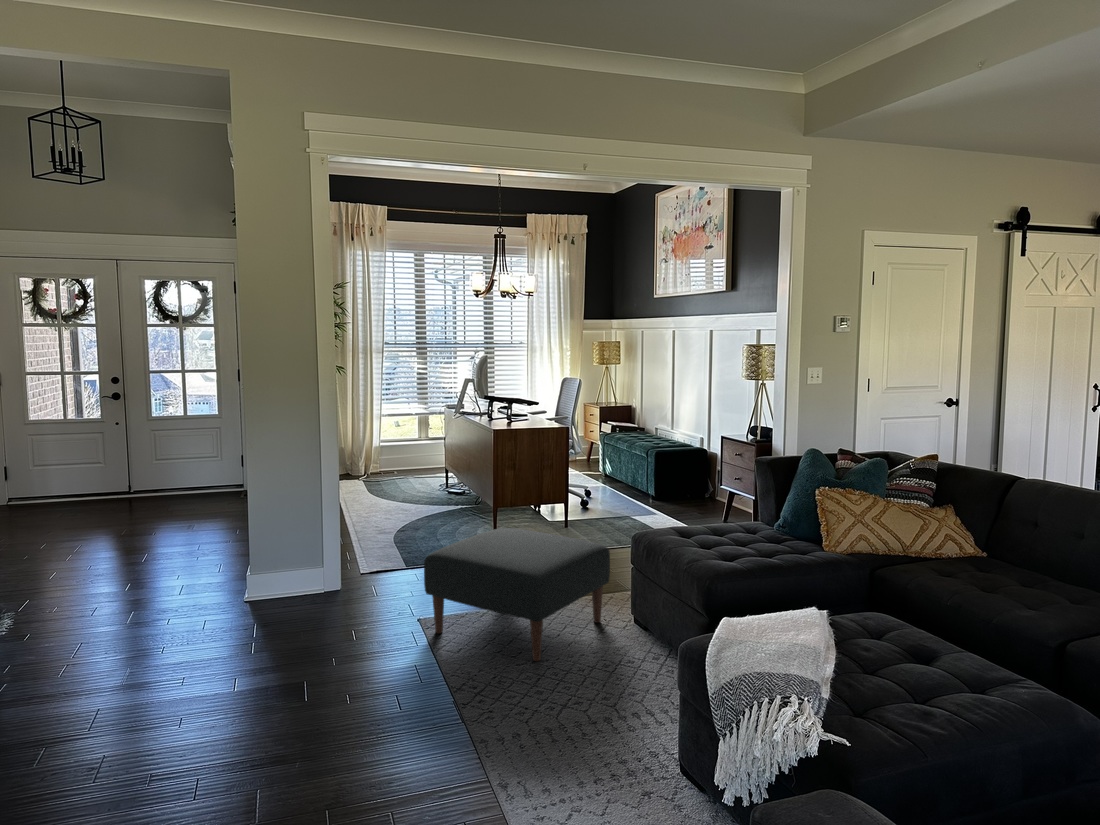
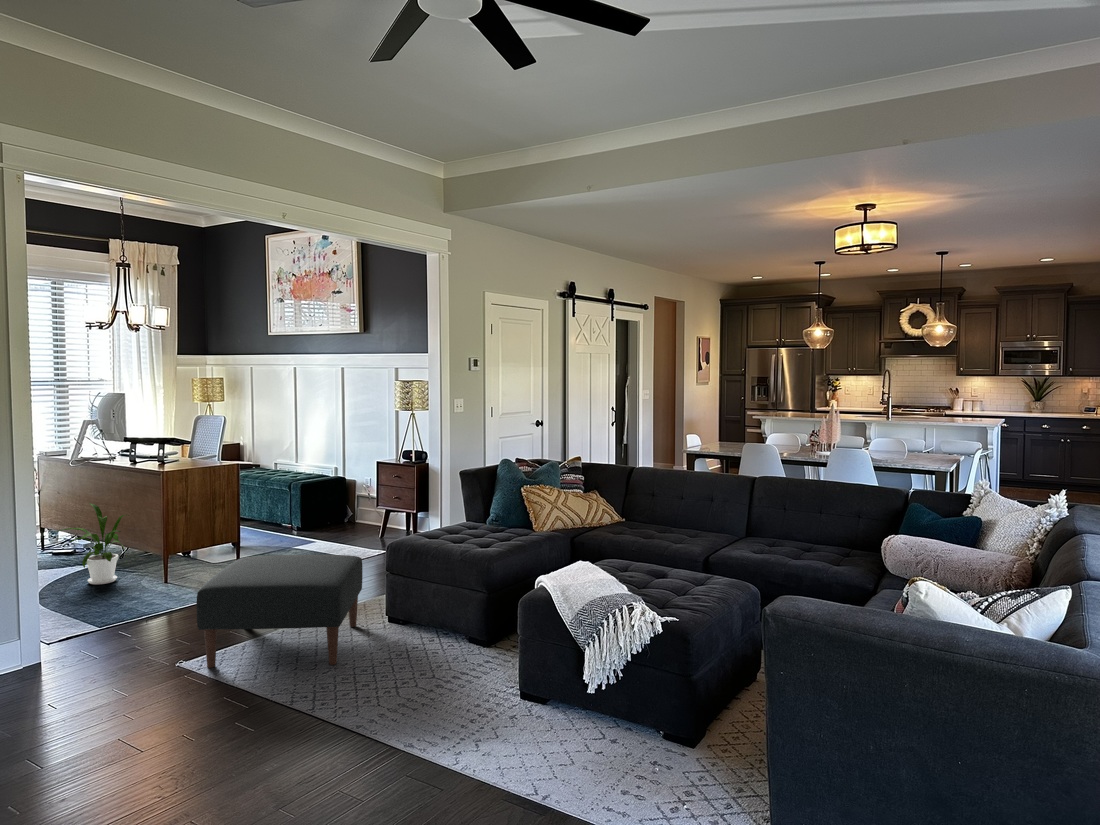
house plant: none [416,456,474,531] -> present [59,503,127,584]

